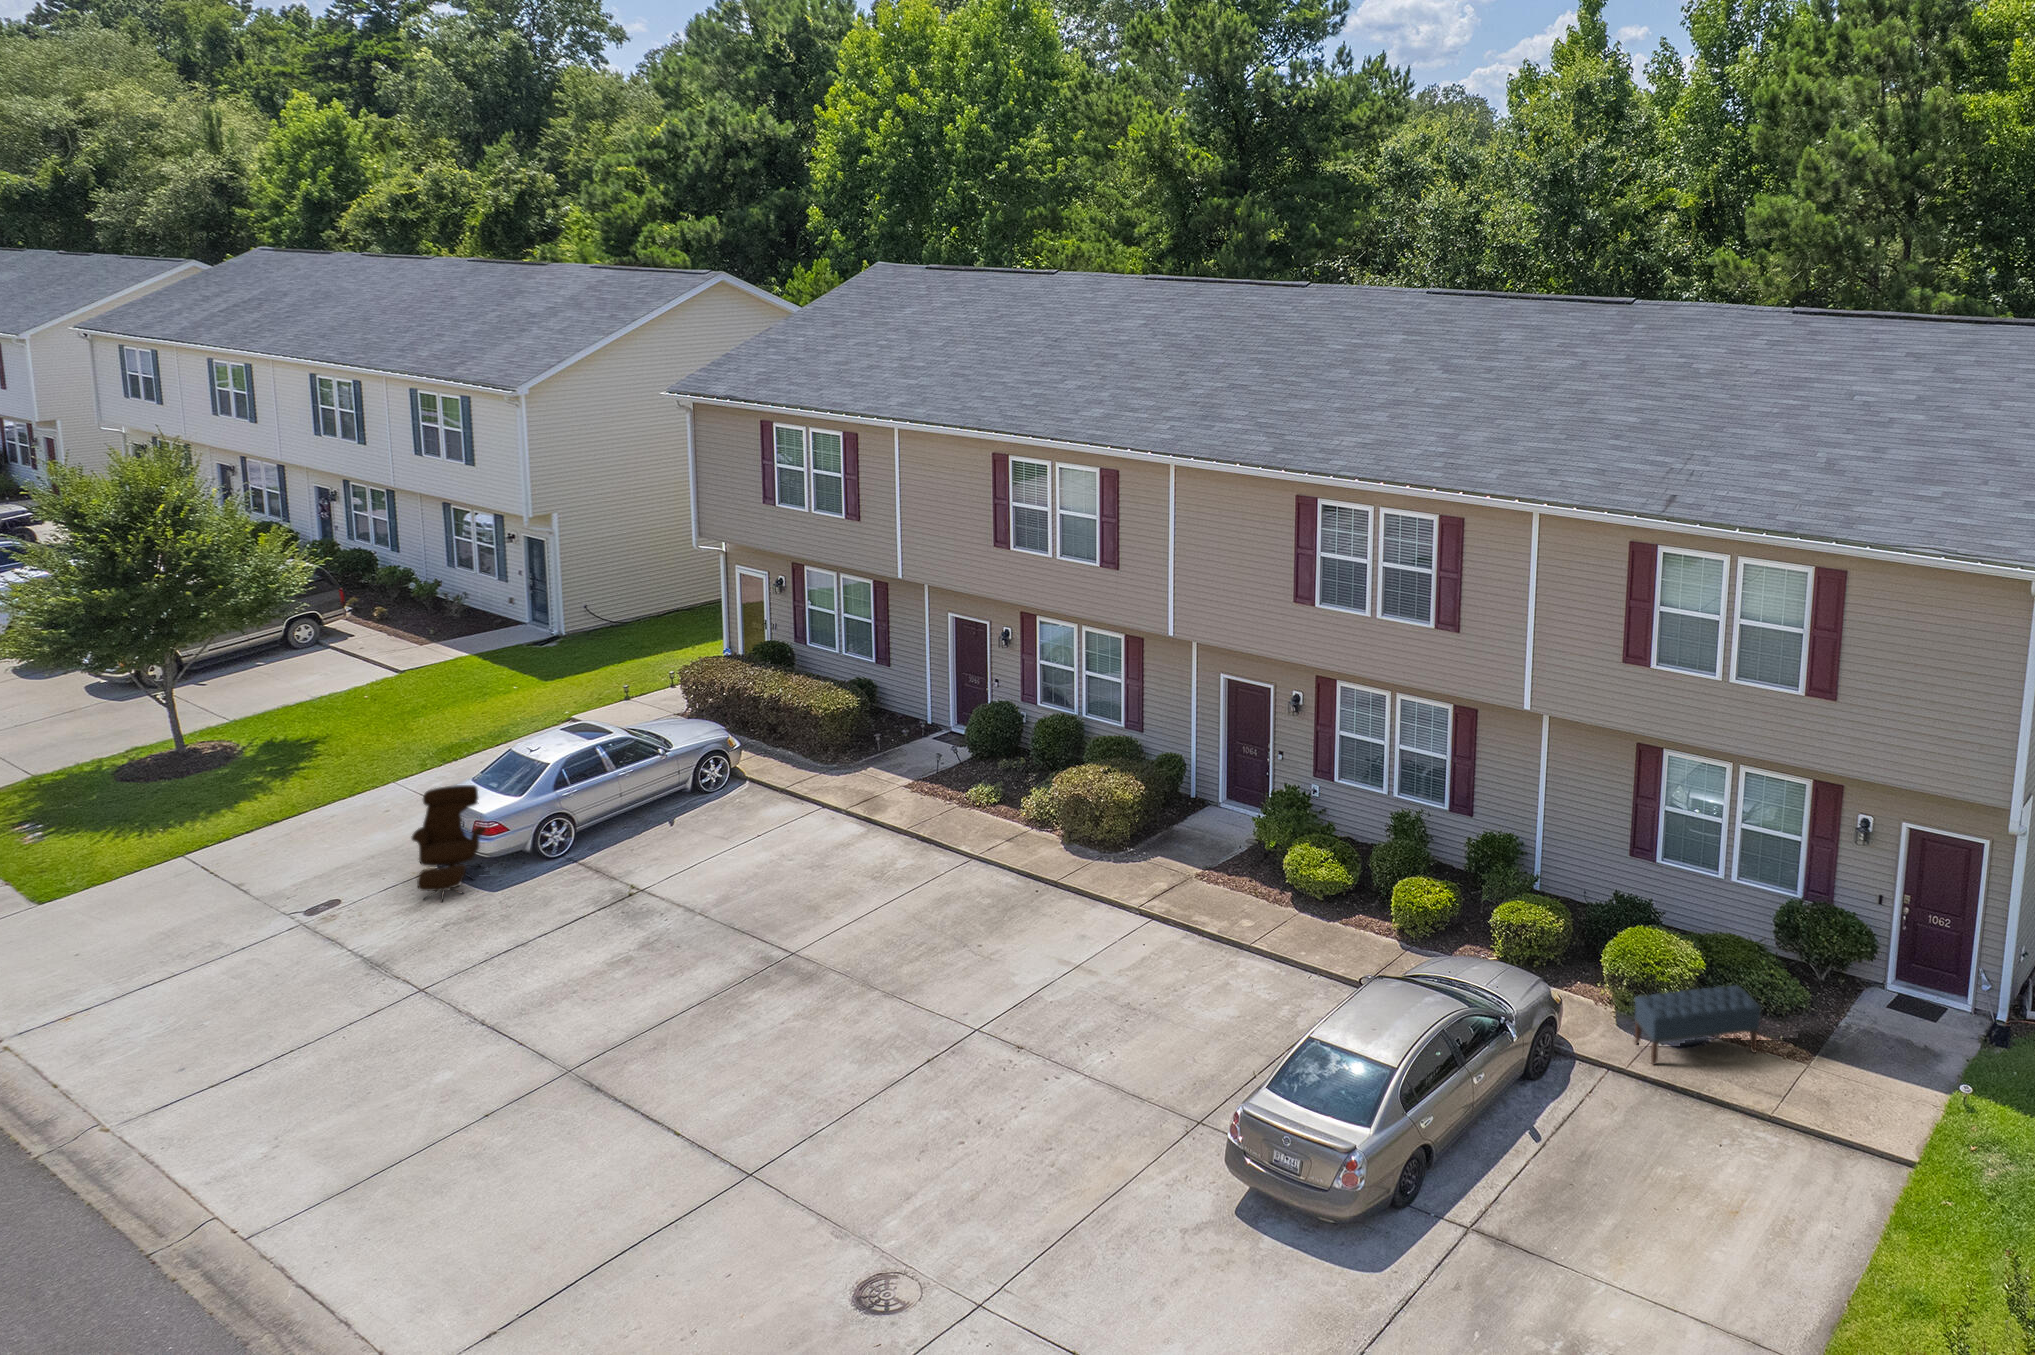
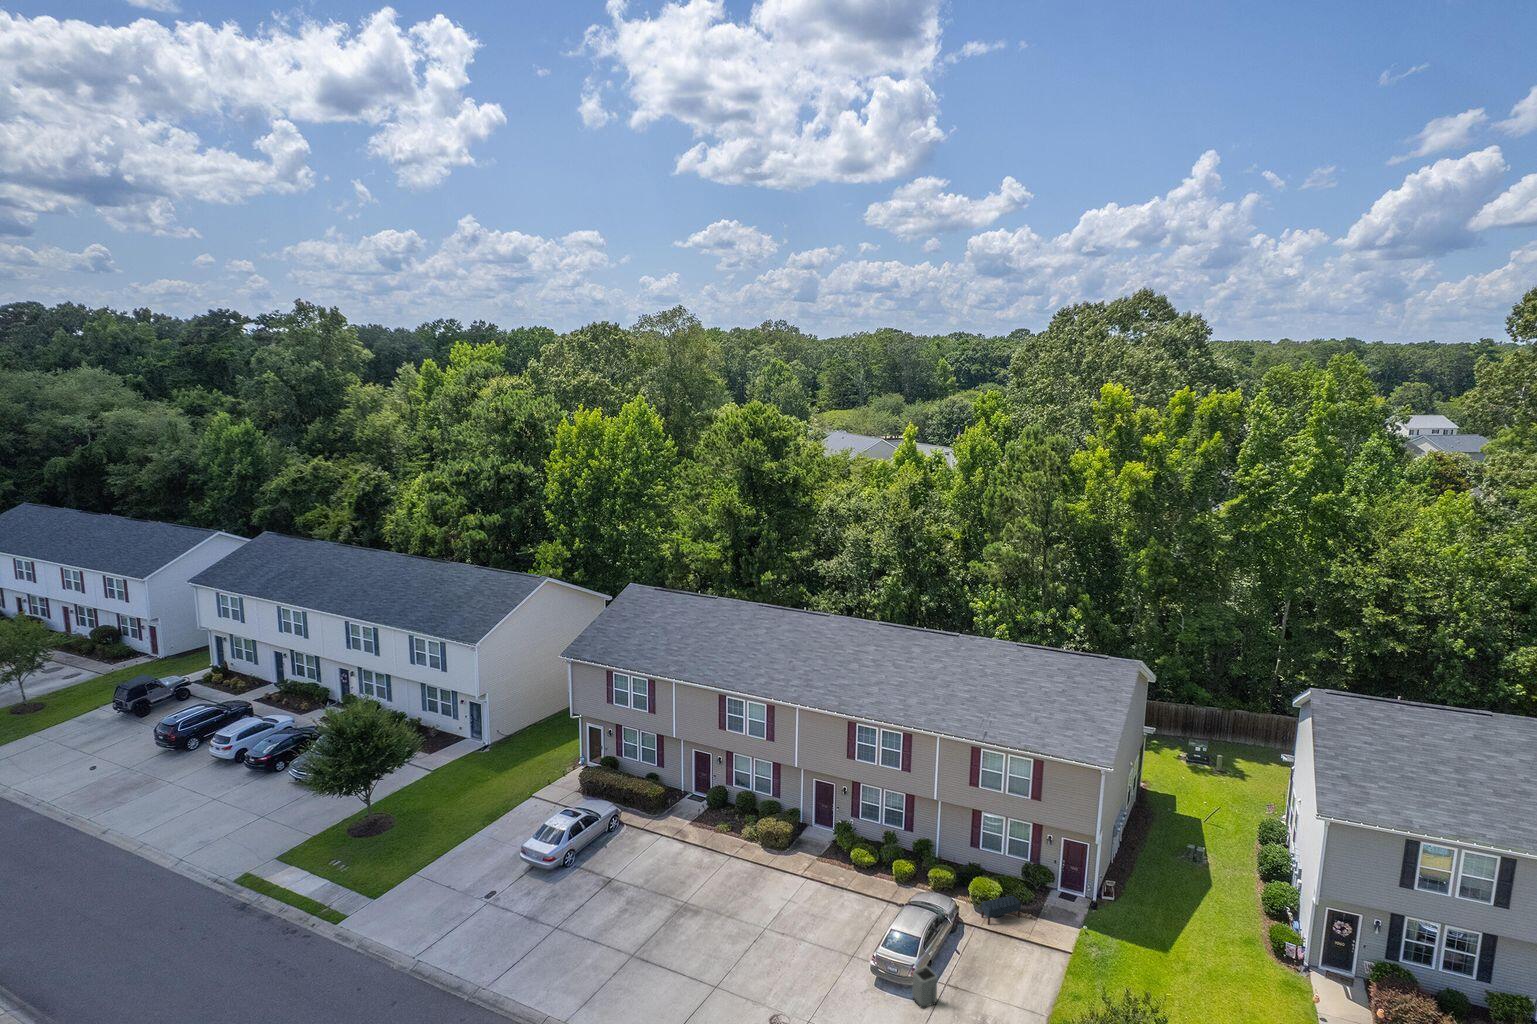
lounge chair: present [411,785,487,901] -> none [521,843,548,892]
trash can: none [1344,1158,1424,1300] -> present [913,966,937,1009]

